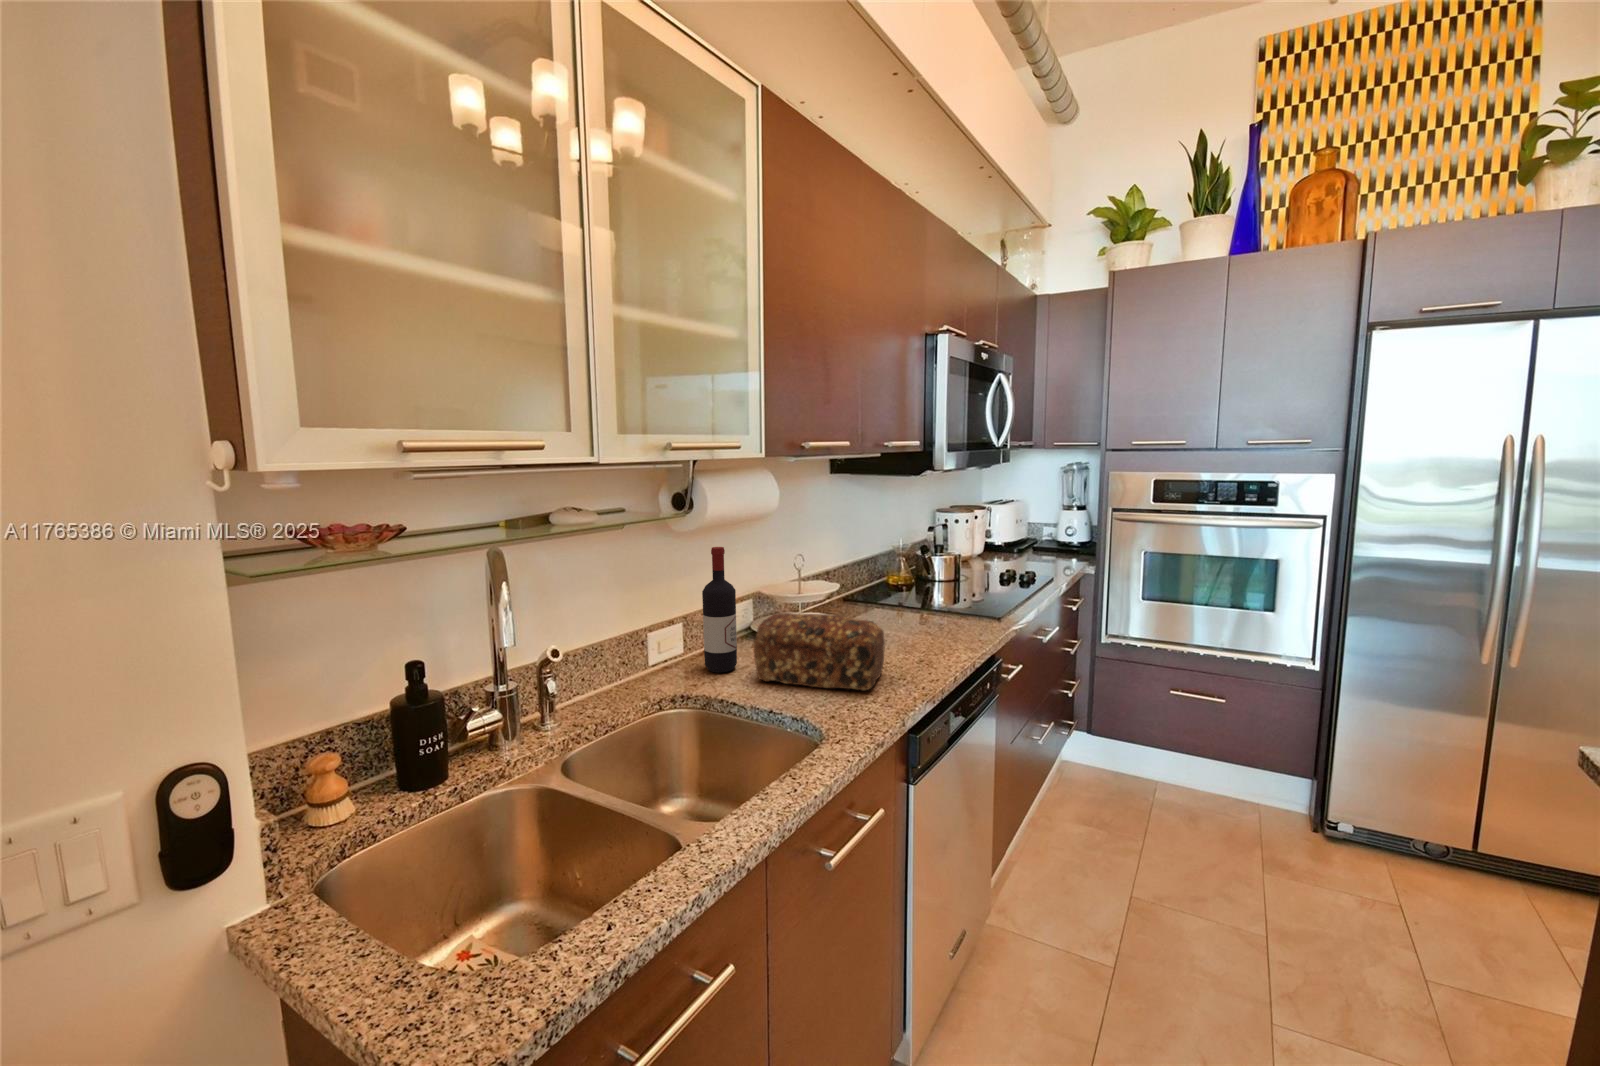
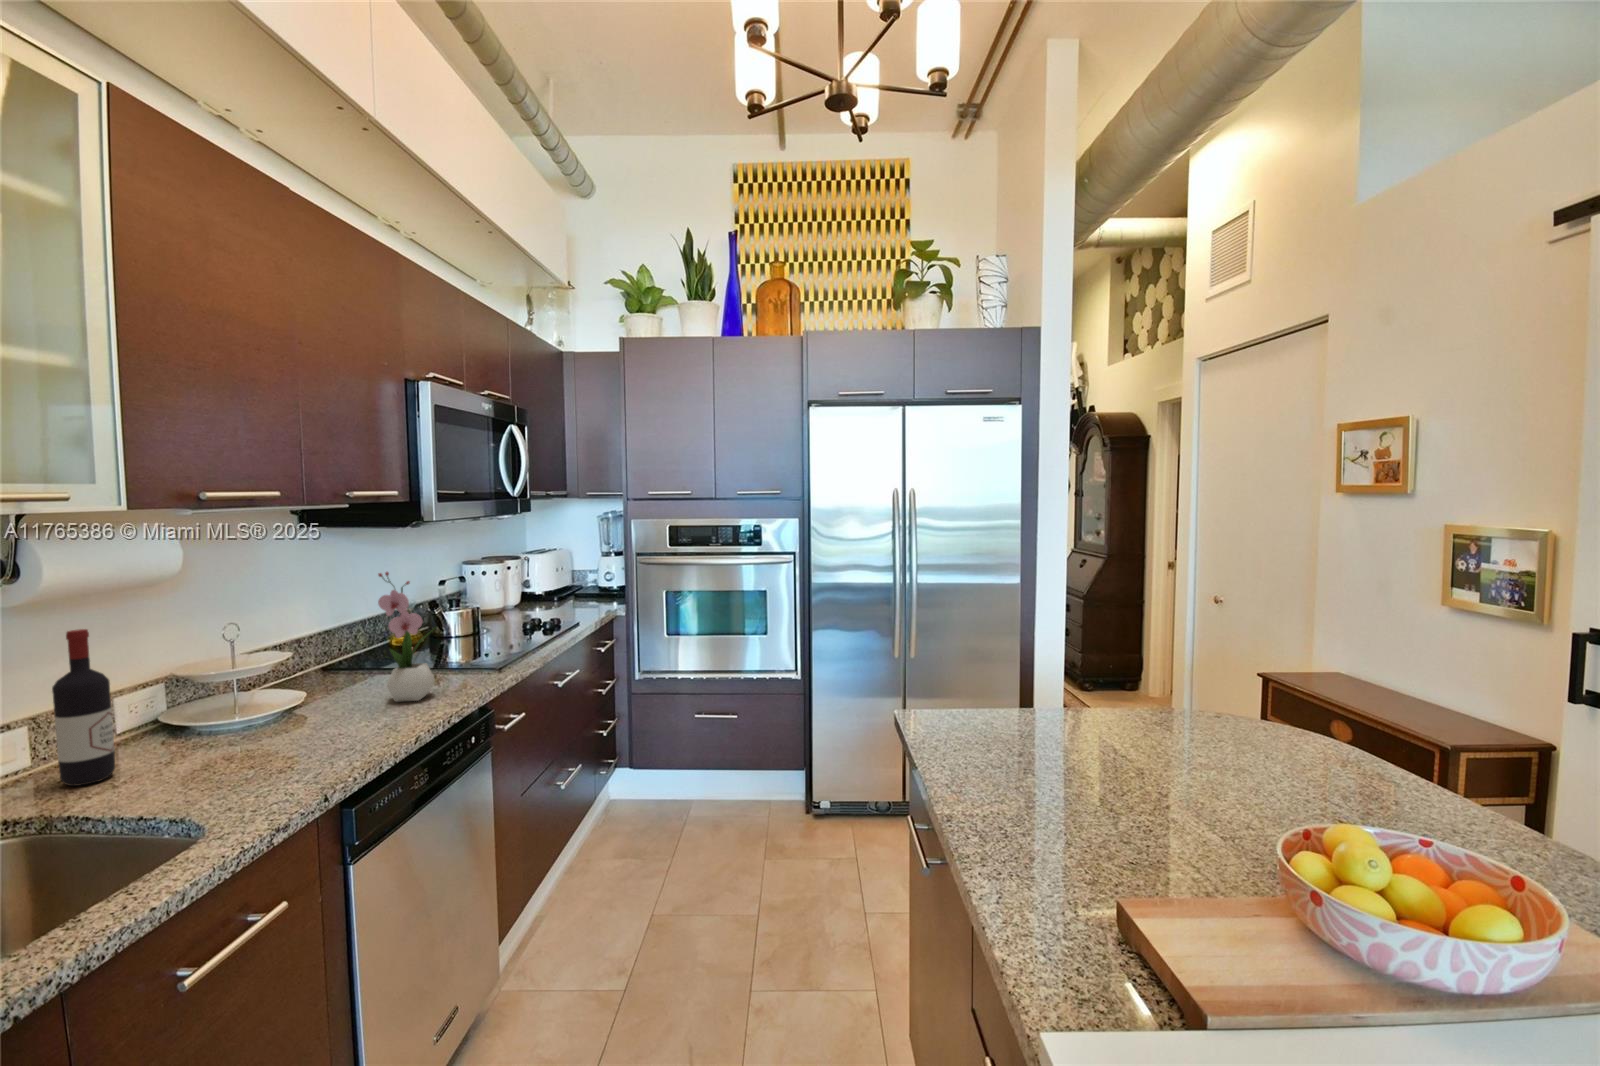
flower arrangement: none [913,513,958,638] -> present [378,572,435,702]
bread loaf: present [754,613,885,690] -> none [130,693,323,785]

